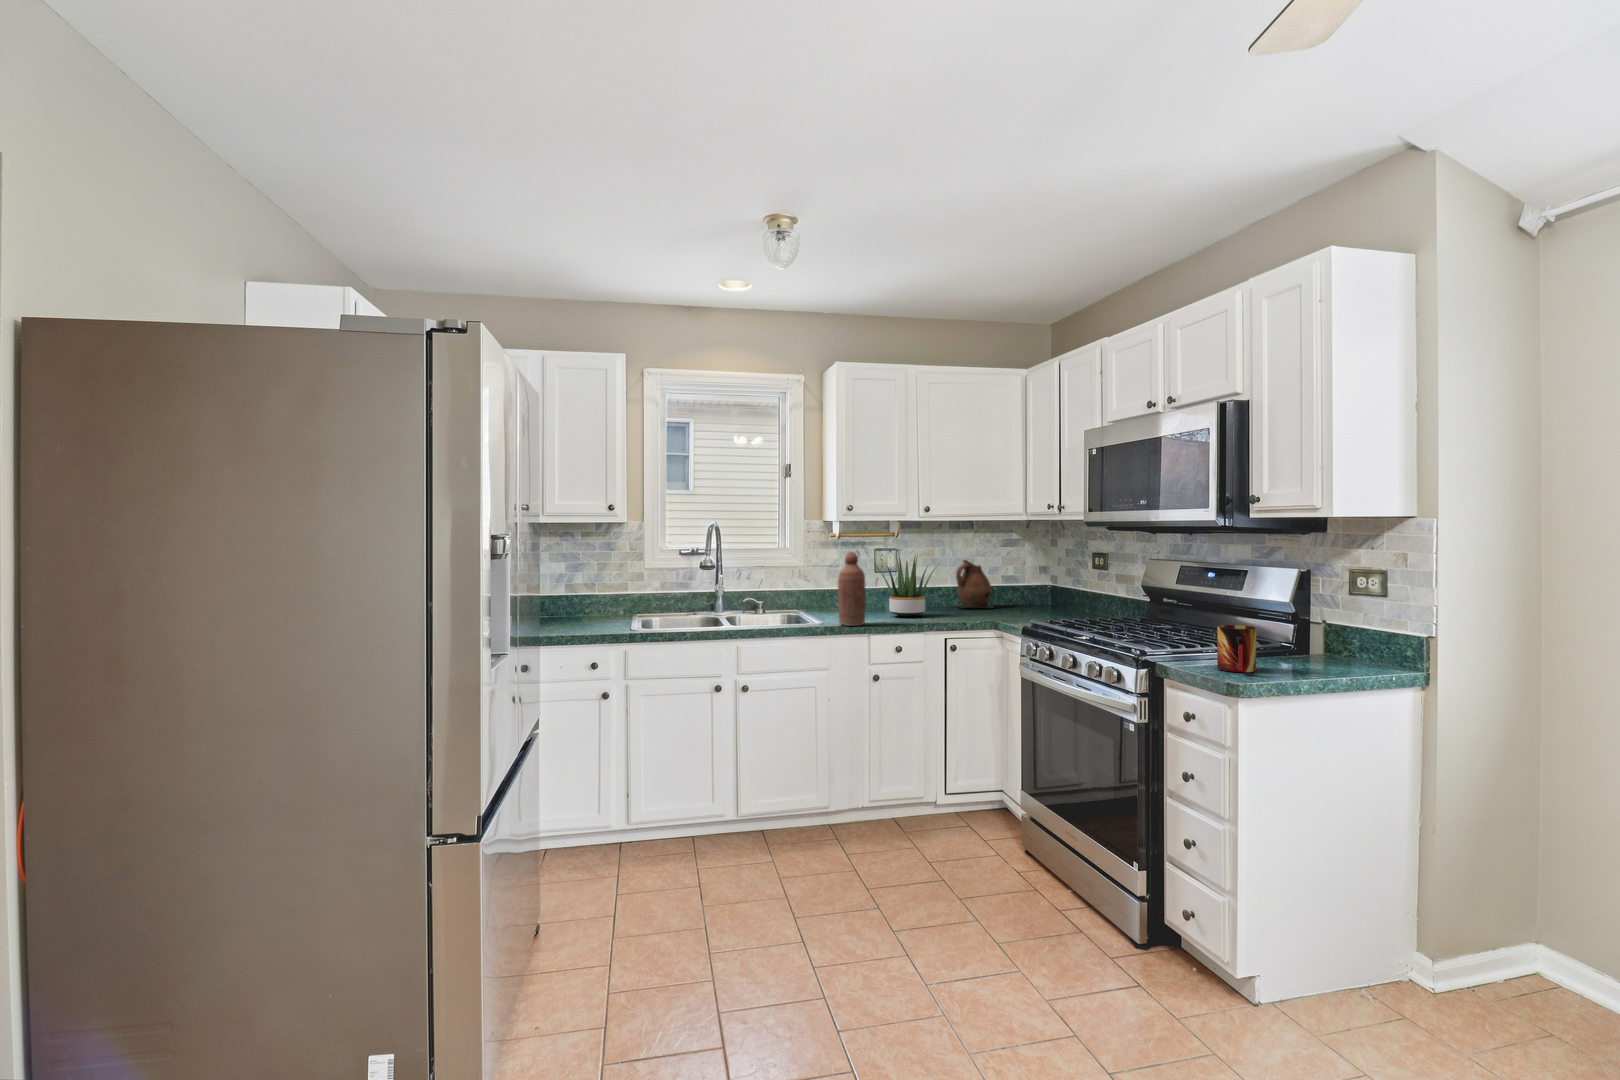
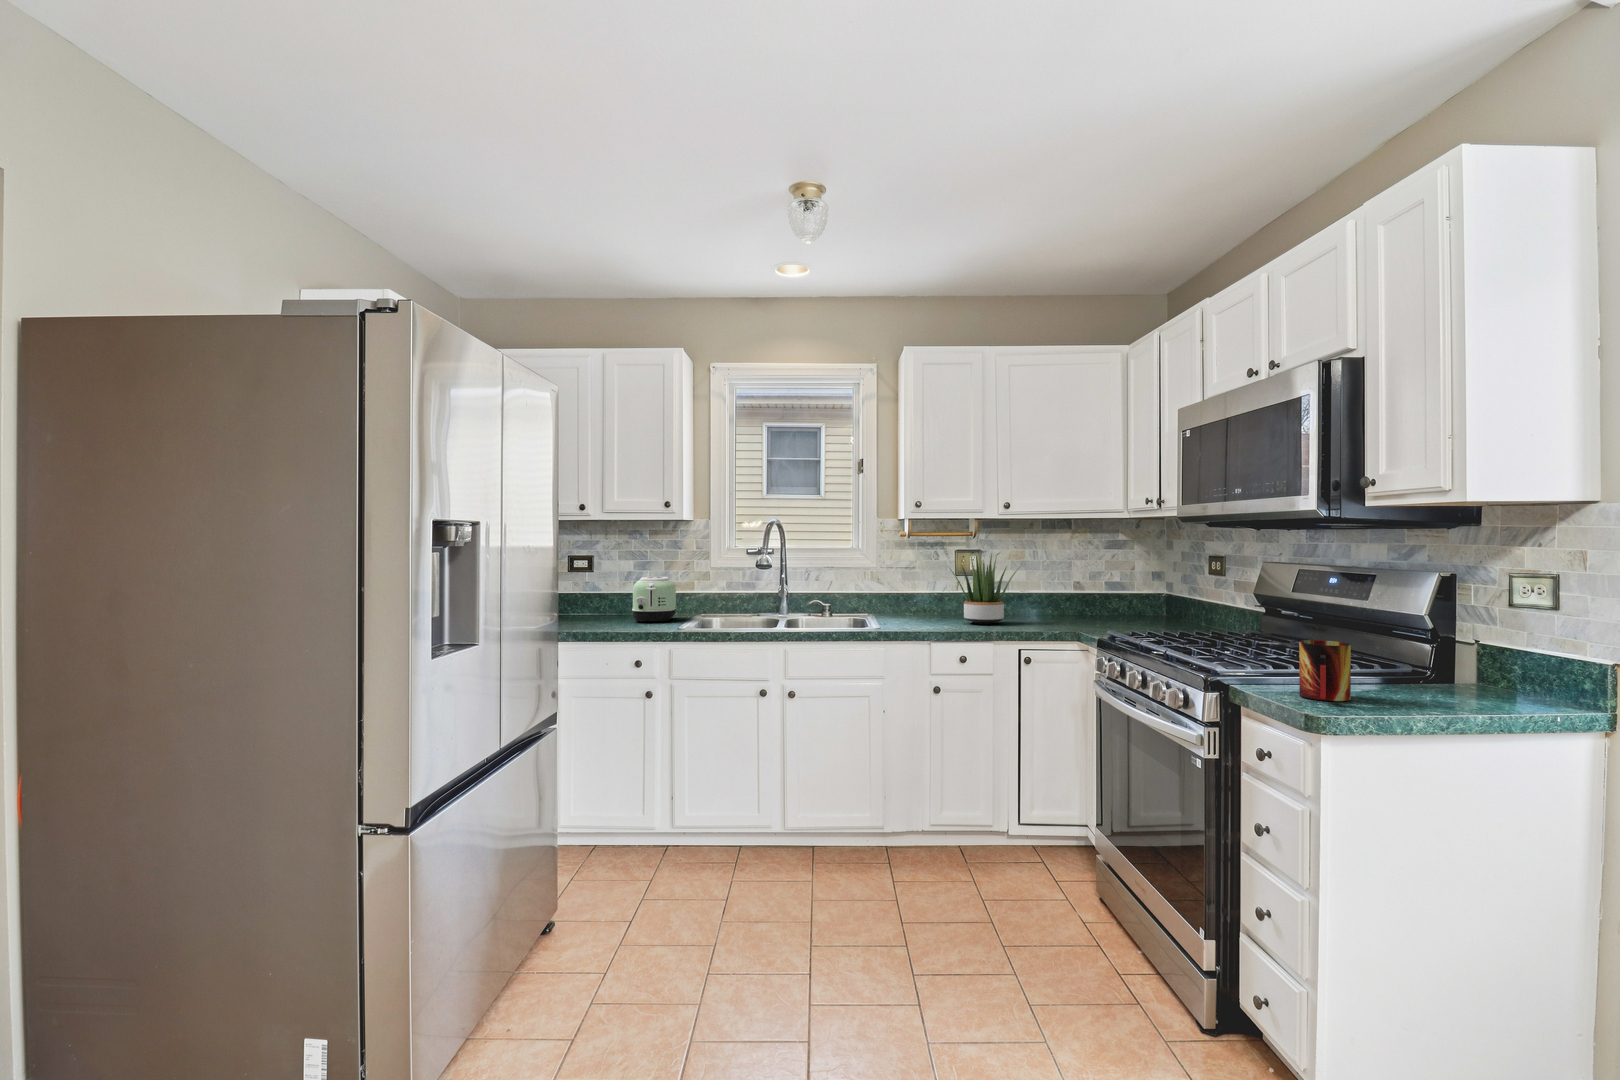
bottle: present [838,552,866,626] -> none [897,550,927,631]
ceramic pitcher: present [956,560,994,608] -> none [1049,562,1094,618]
toaster: none [569,579,613,625] -> present [632,577,676,622]

